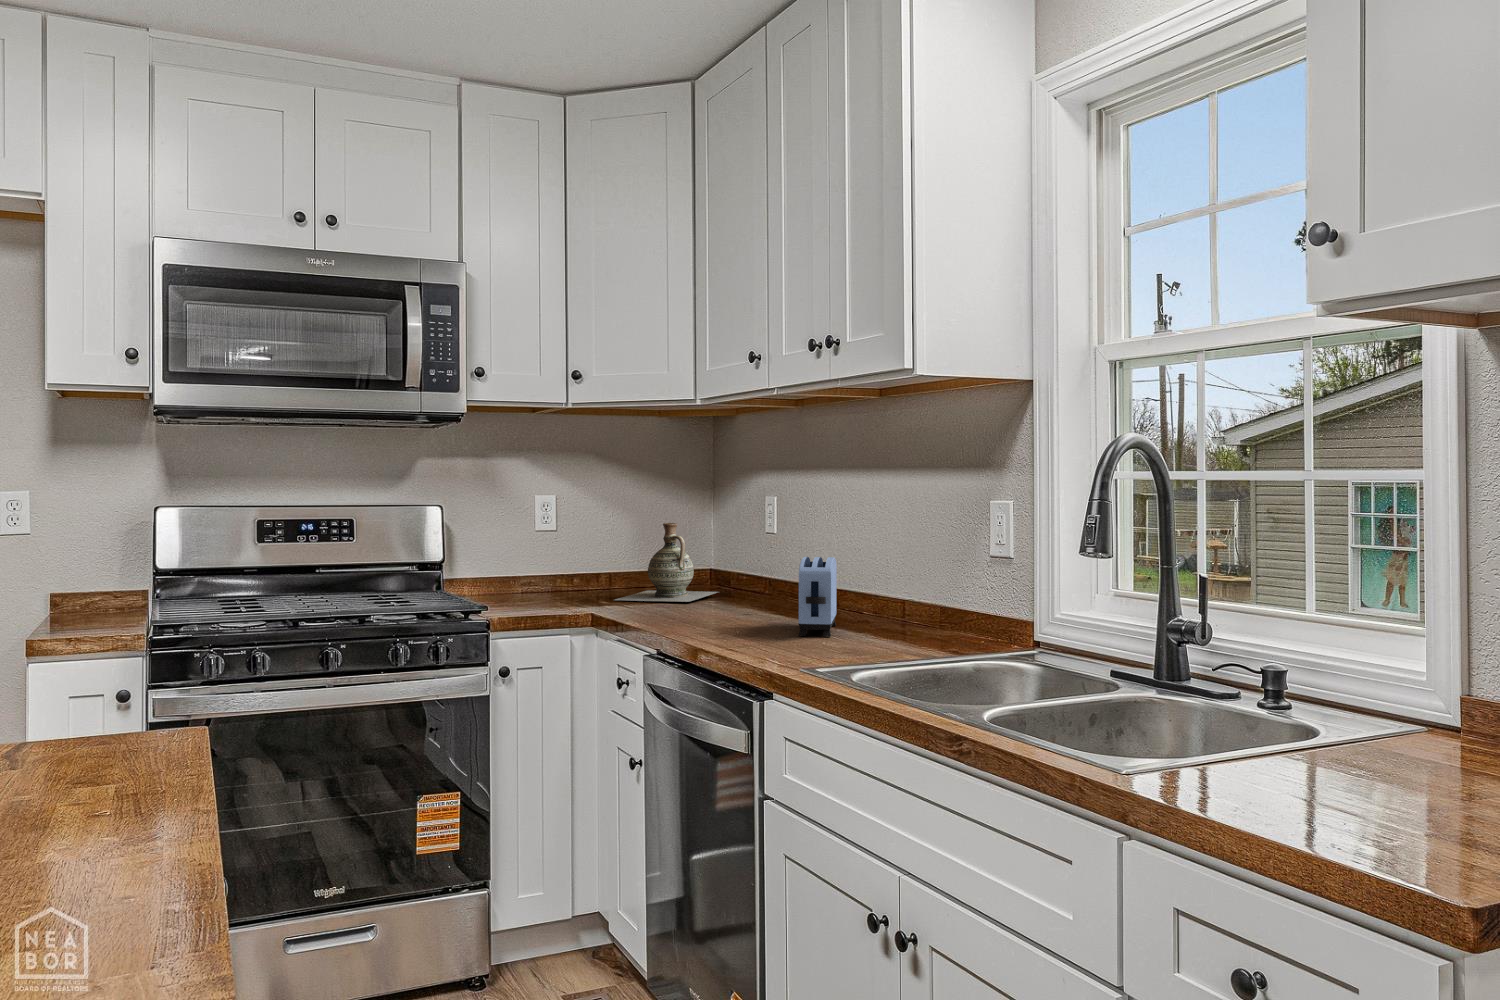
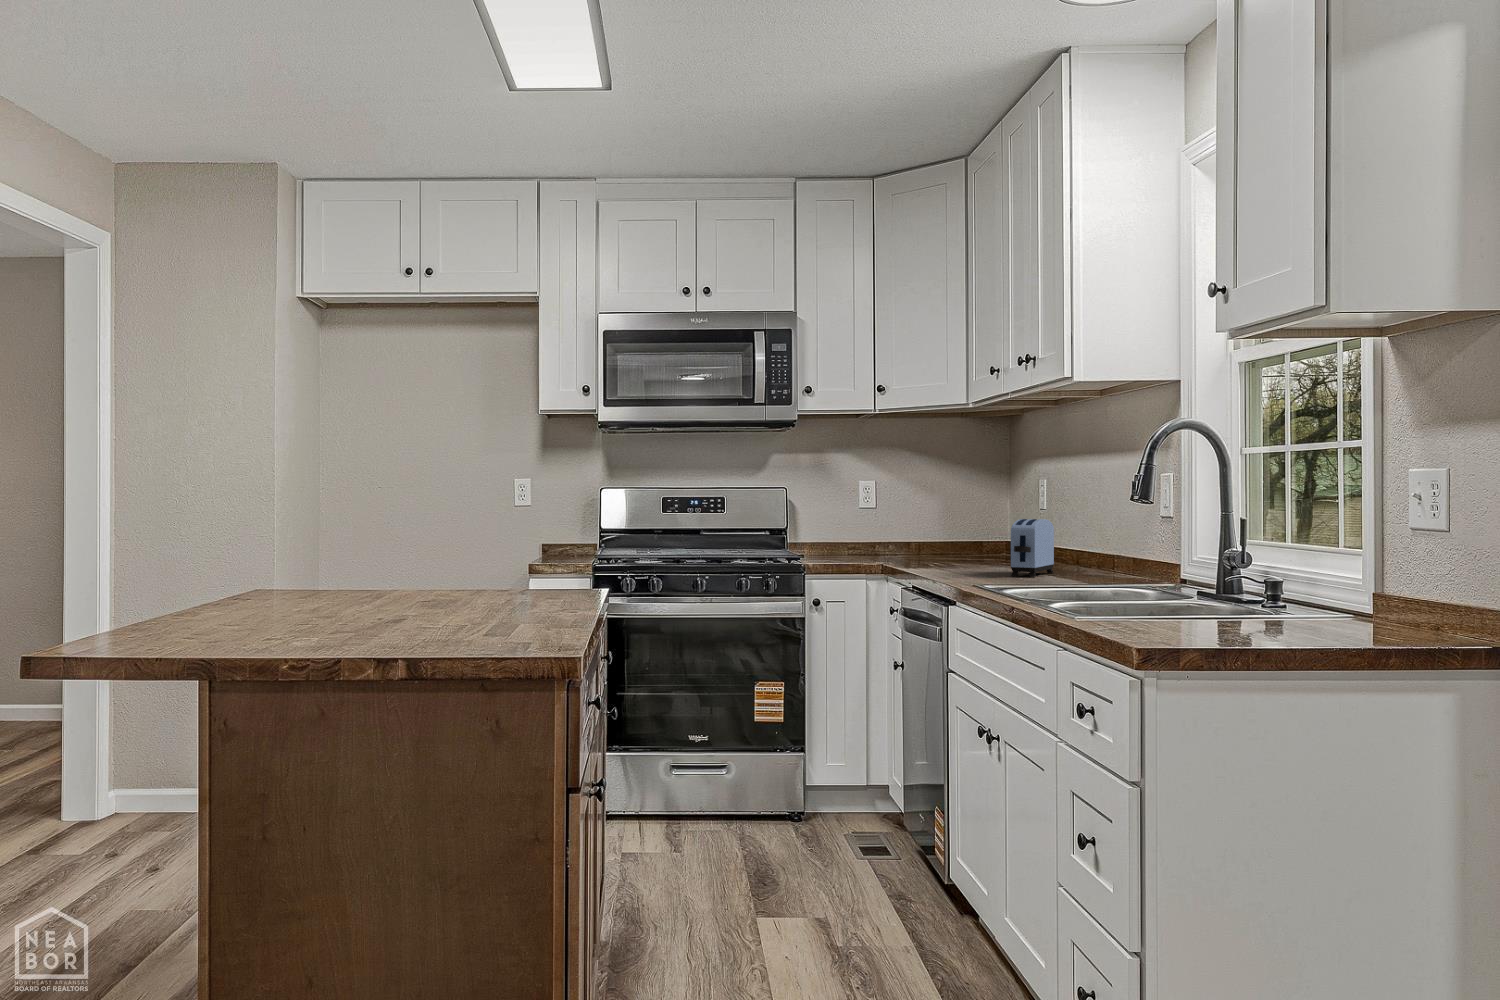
ceramic jug: present [615,523,717,602] -> none [909,501,996,560]

